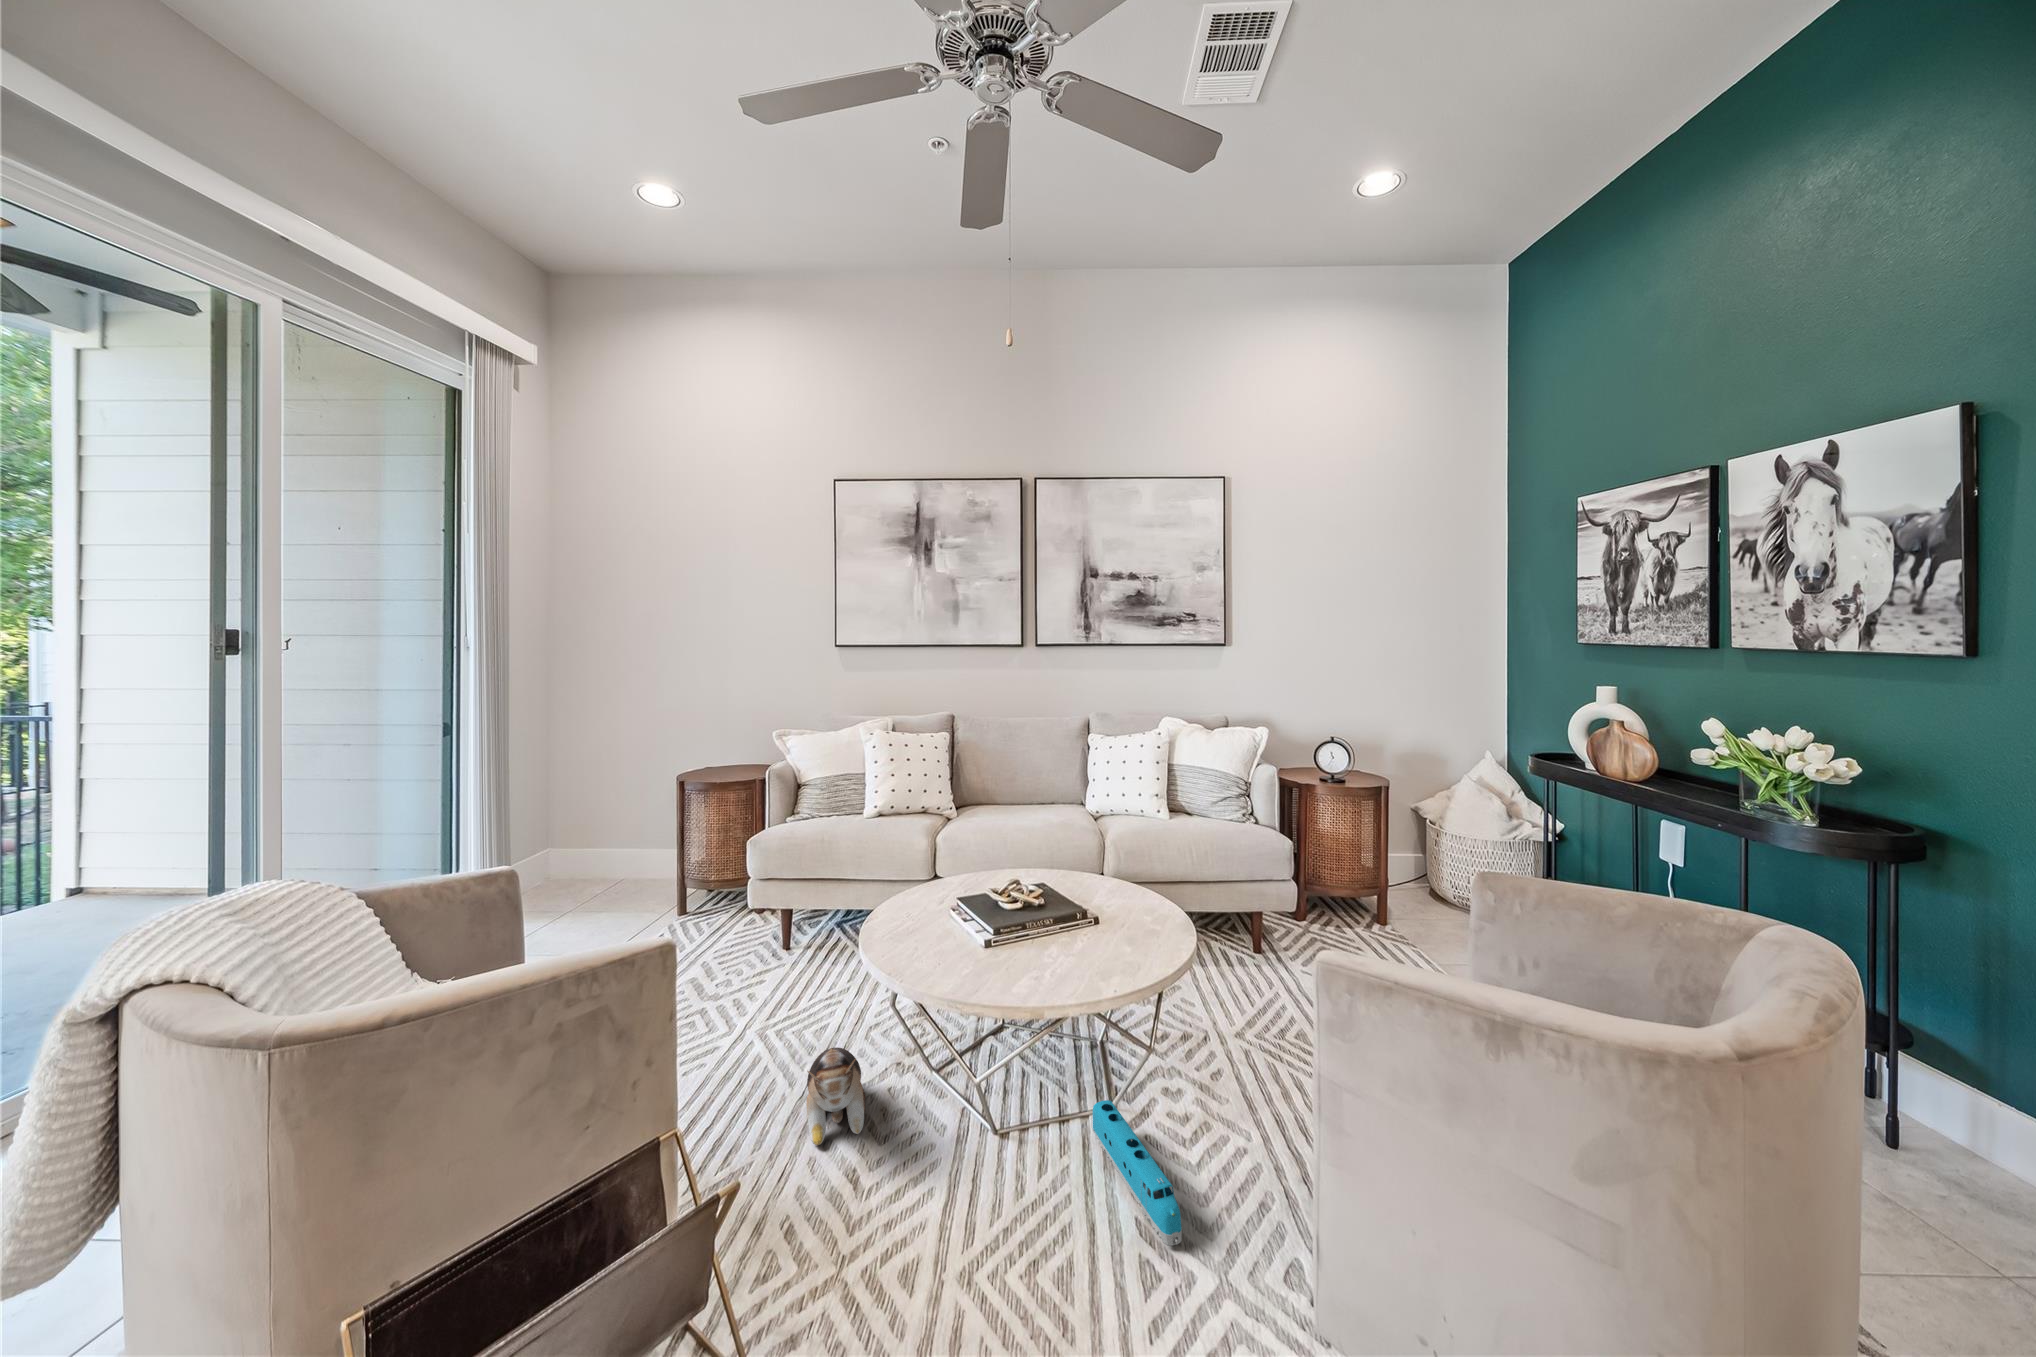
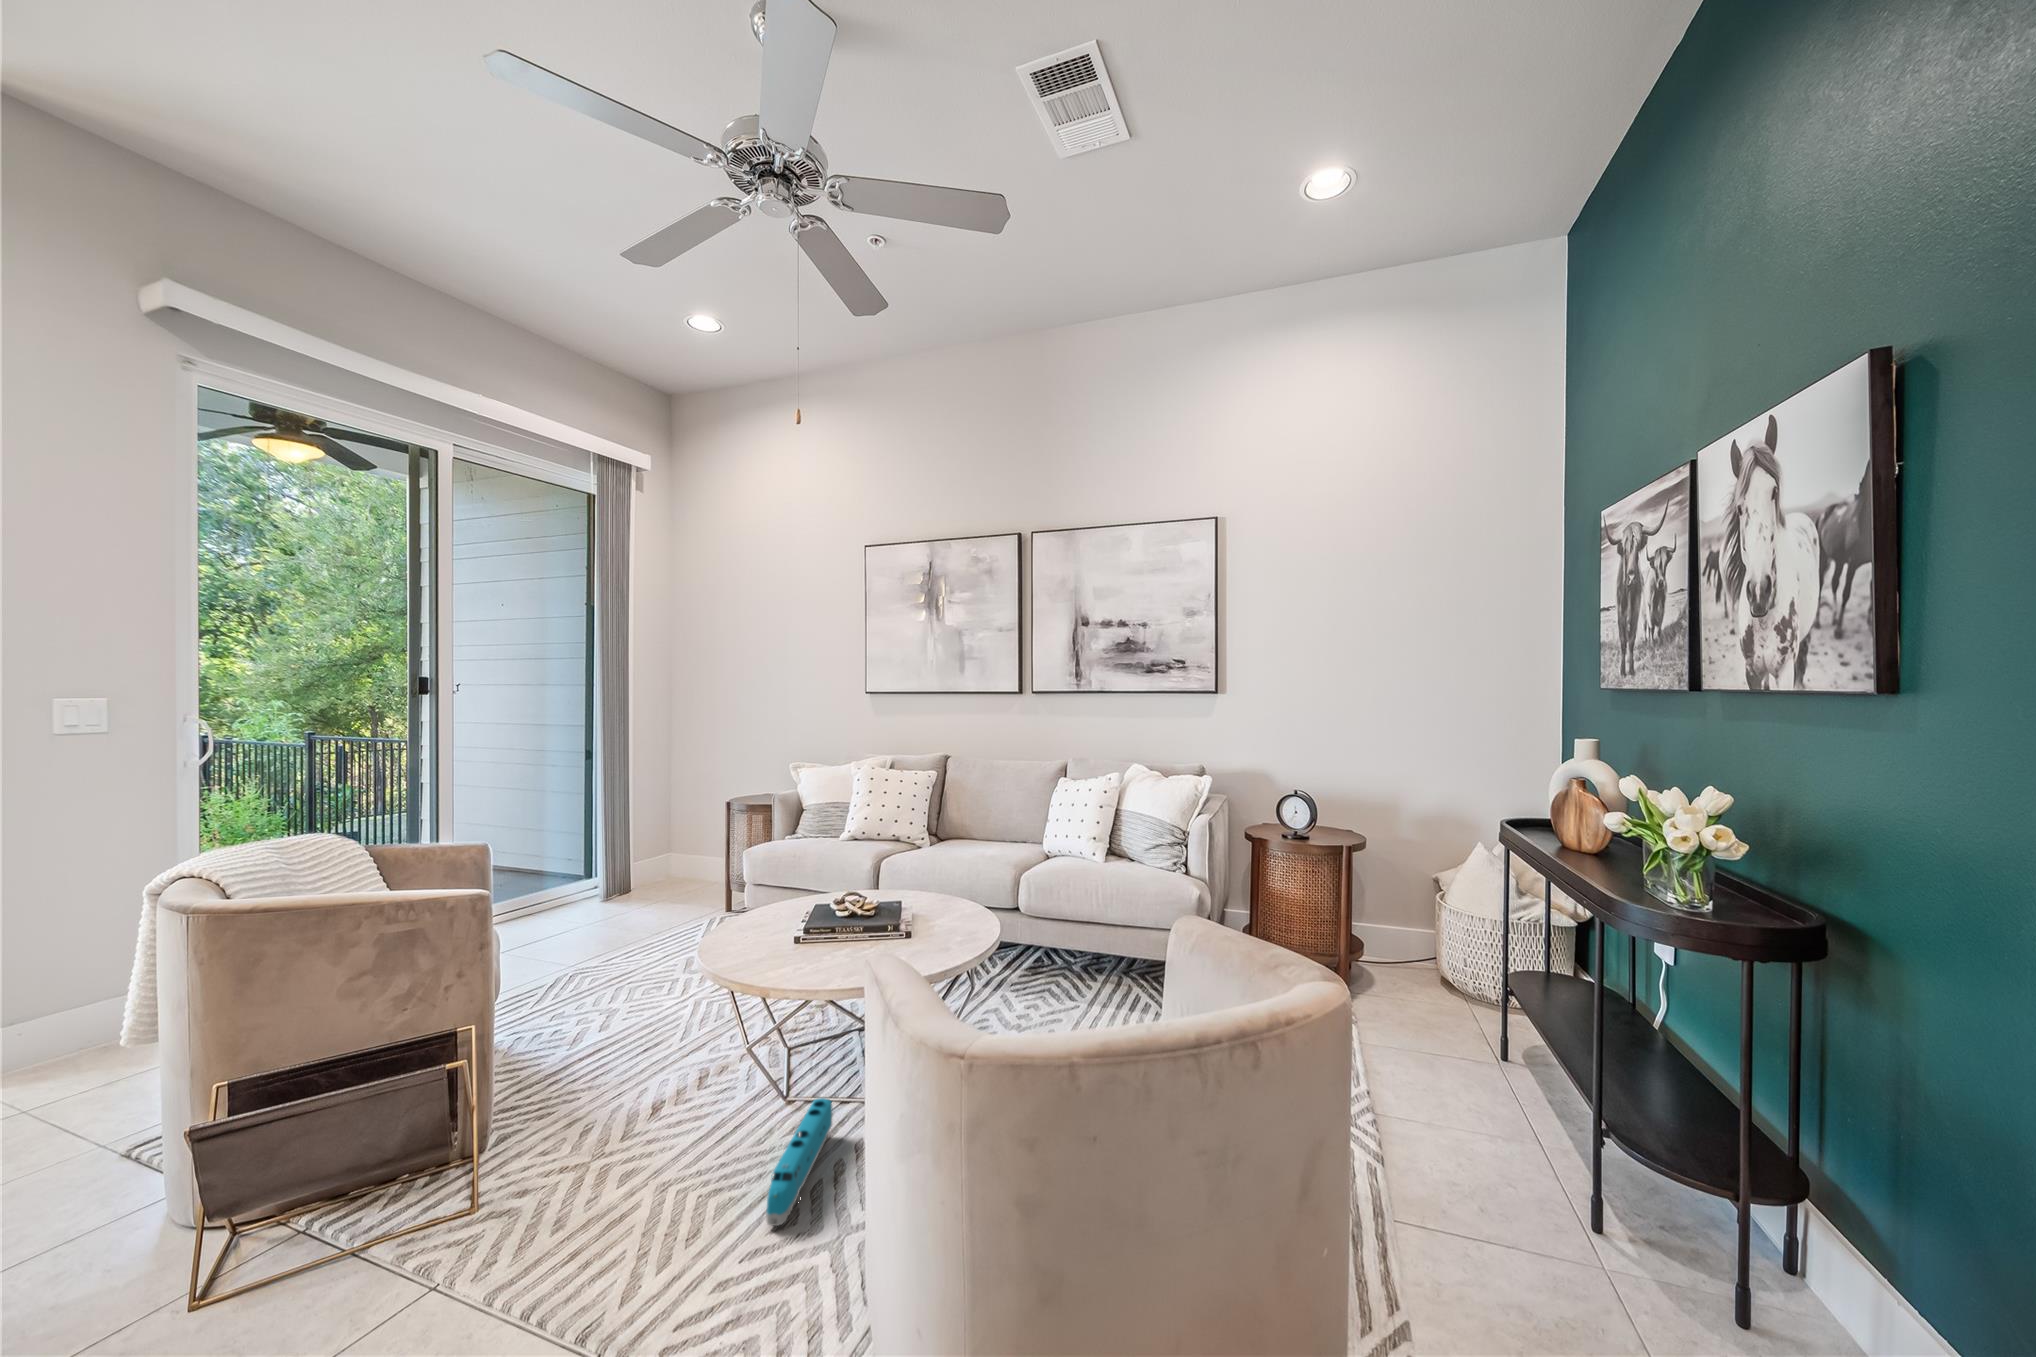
plush toy: present [806,1048,865,1145] -> none [594,1006,690,1088]

